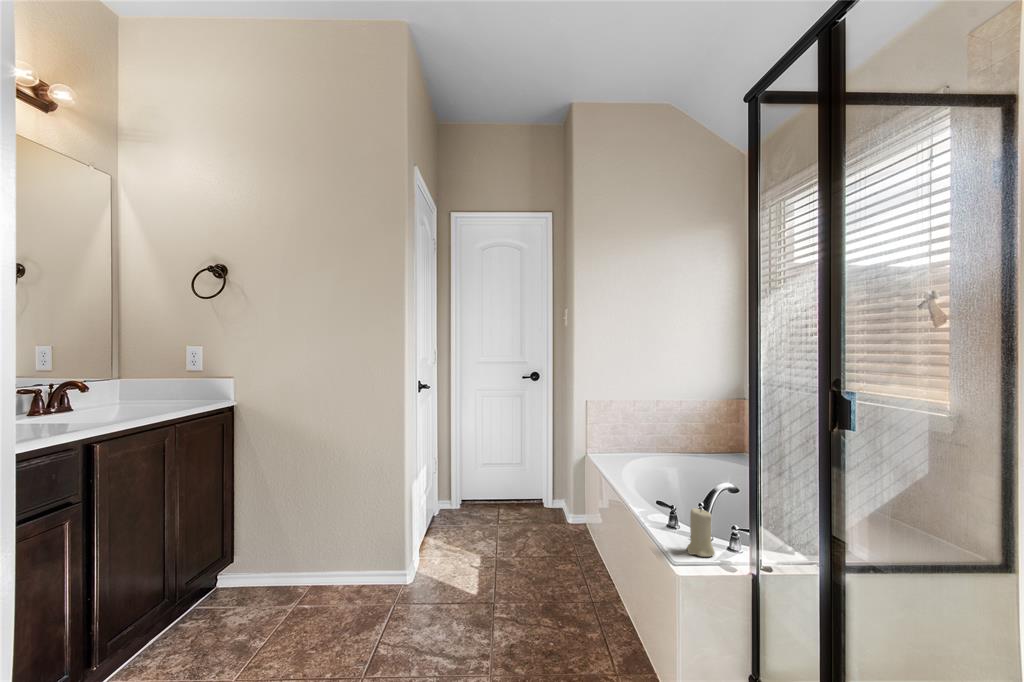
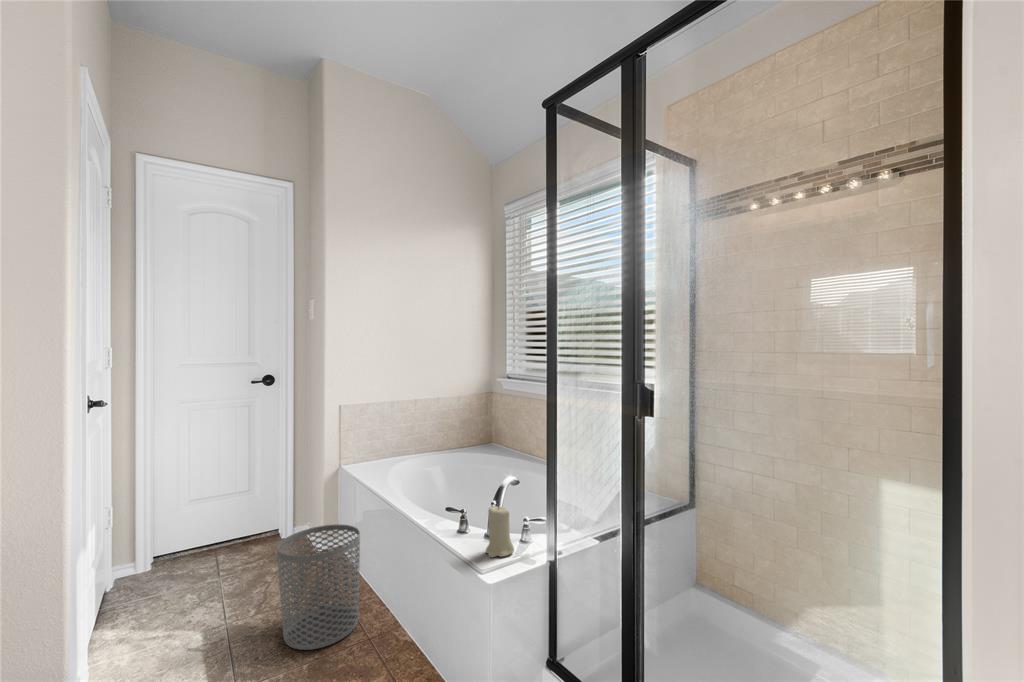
waste bin: none [527,498,591,595] -> present [277,524,360,650]

